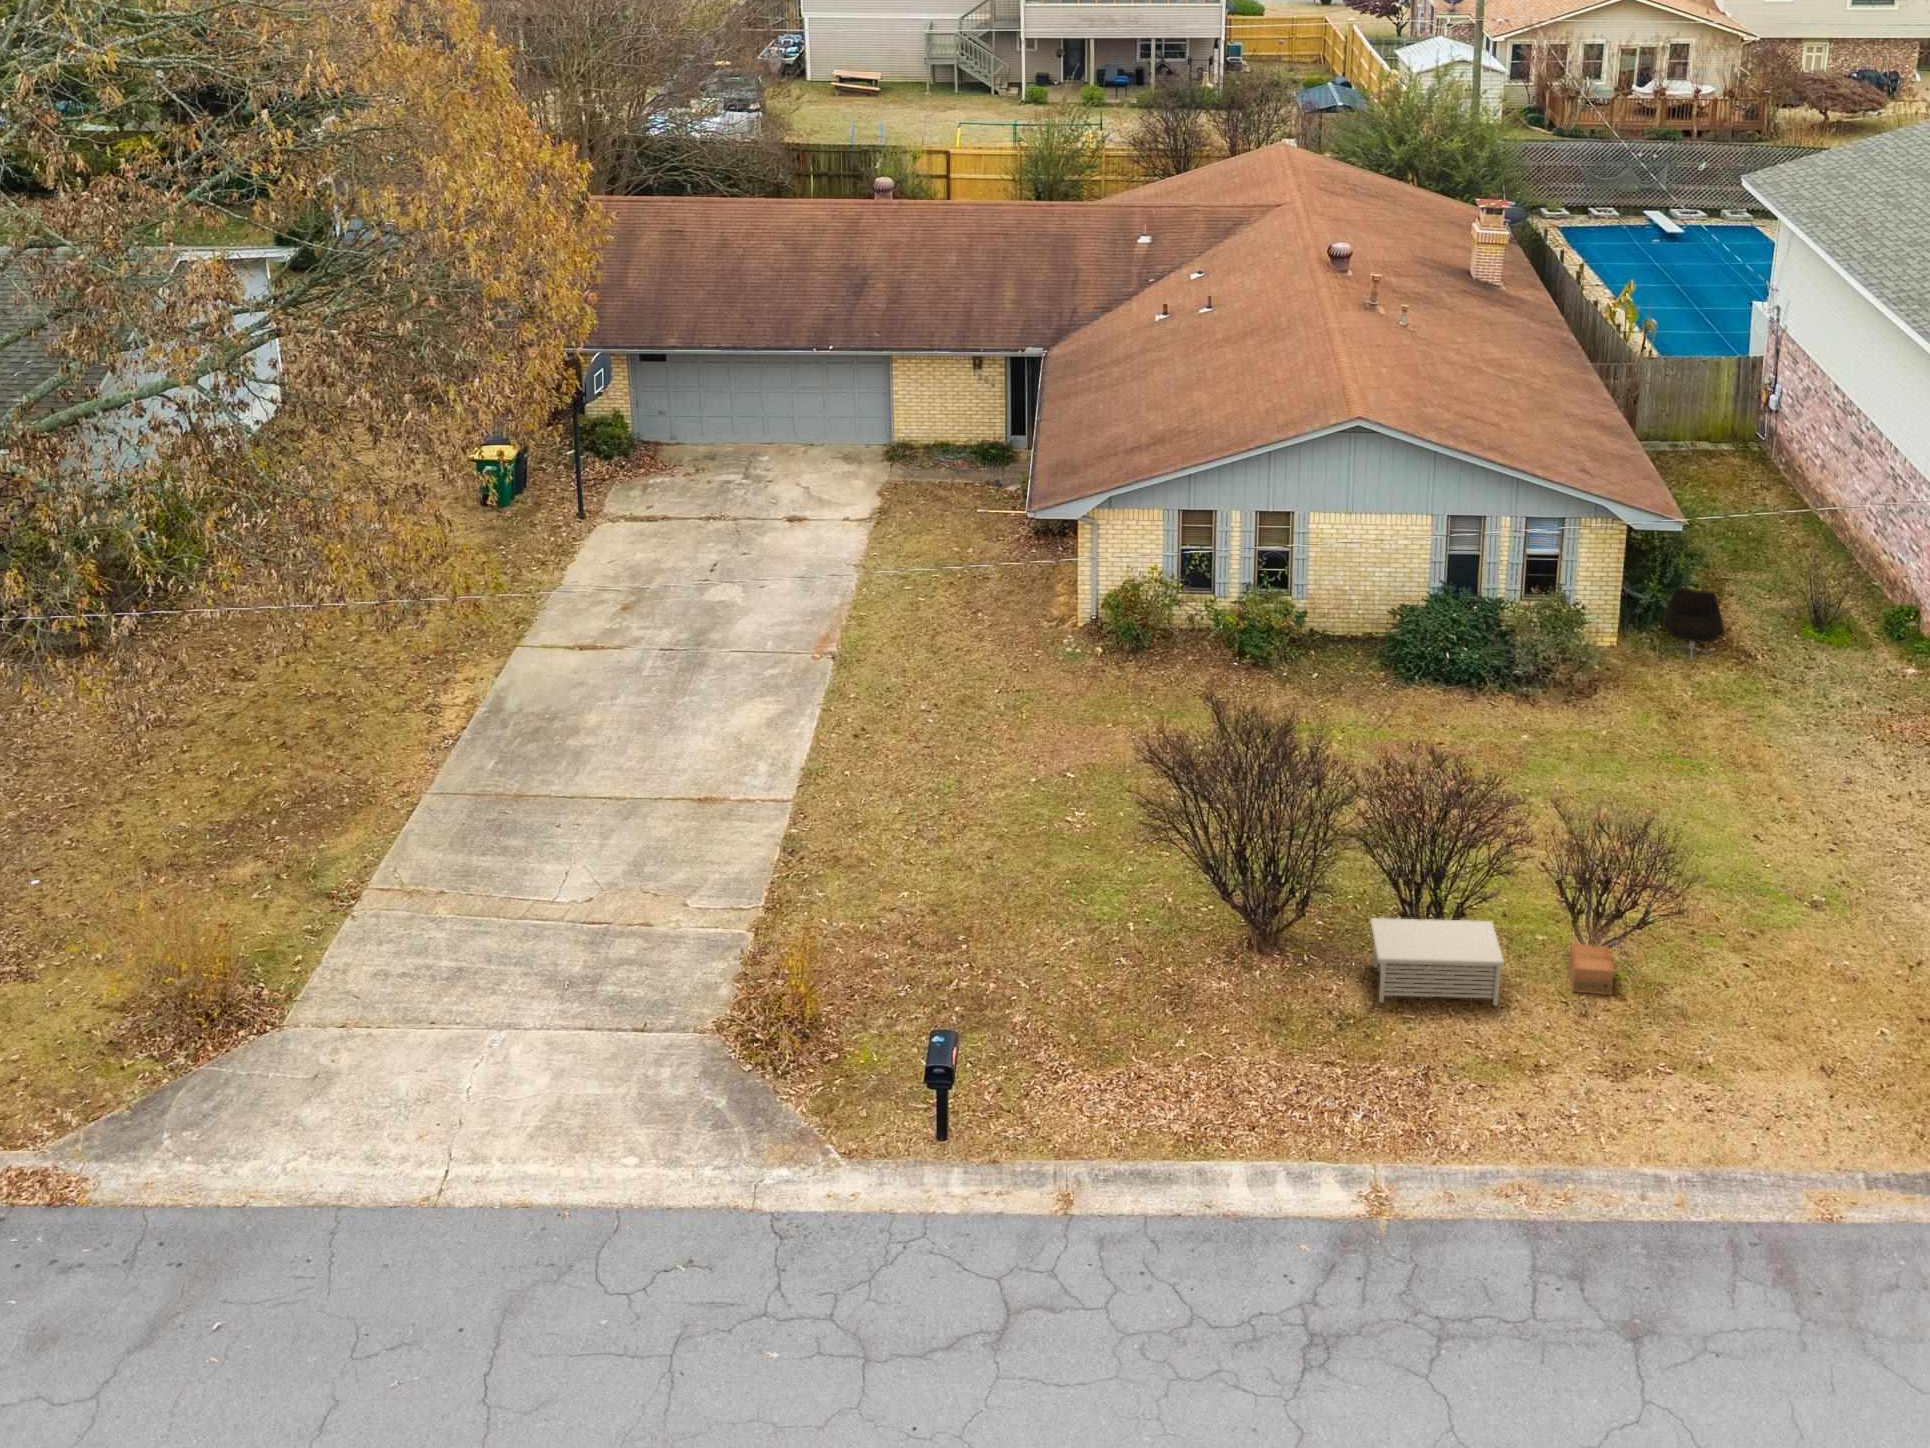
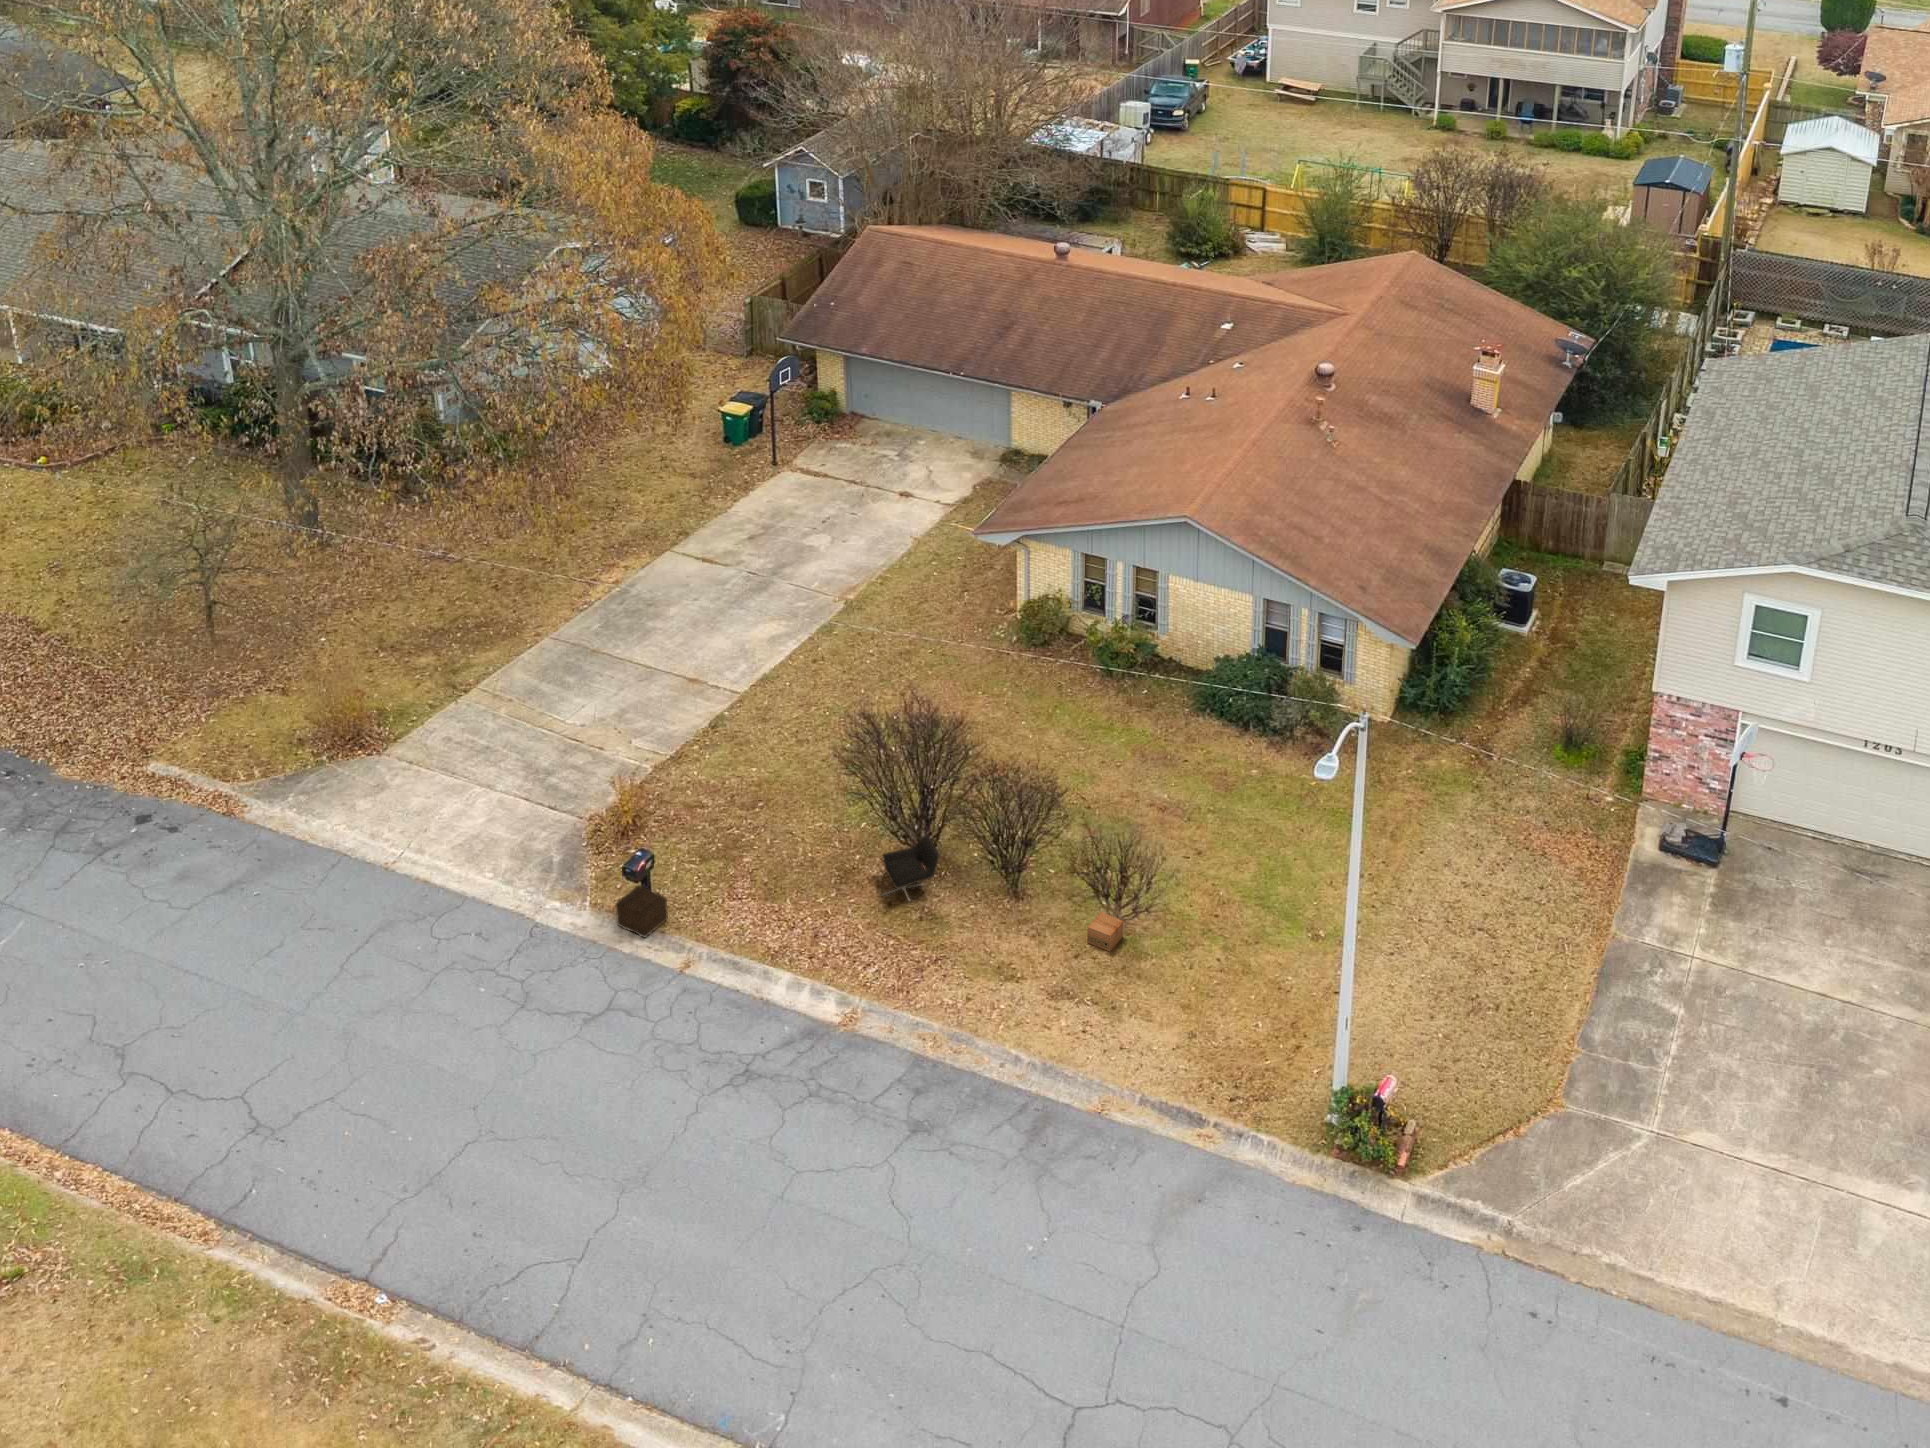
lounge chair: present [1663,588,1725,661] -> present [882,836,939,901]
storage bench: present [1371,918,1504,1006] -> none [959,860,1052,937]
wooden crate: none [901,1103,975,1187] -> present [616,885,668,937]

